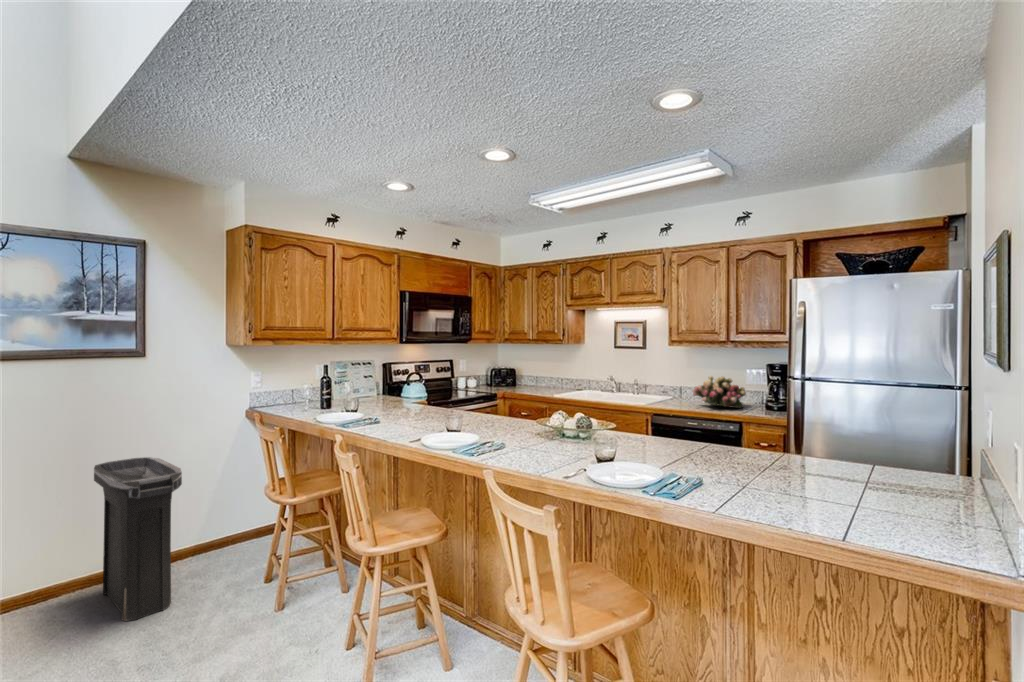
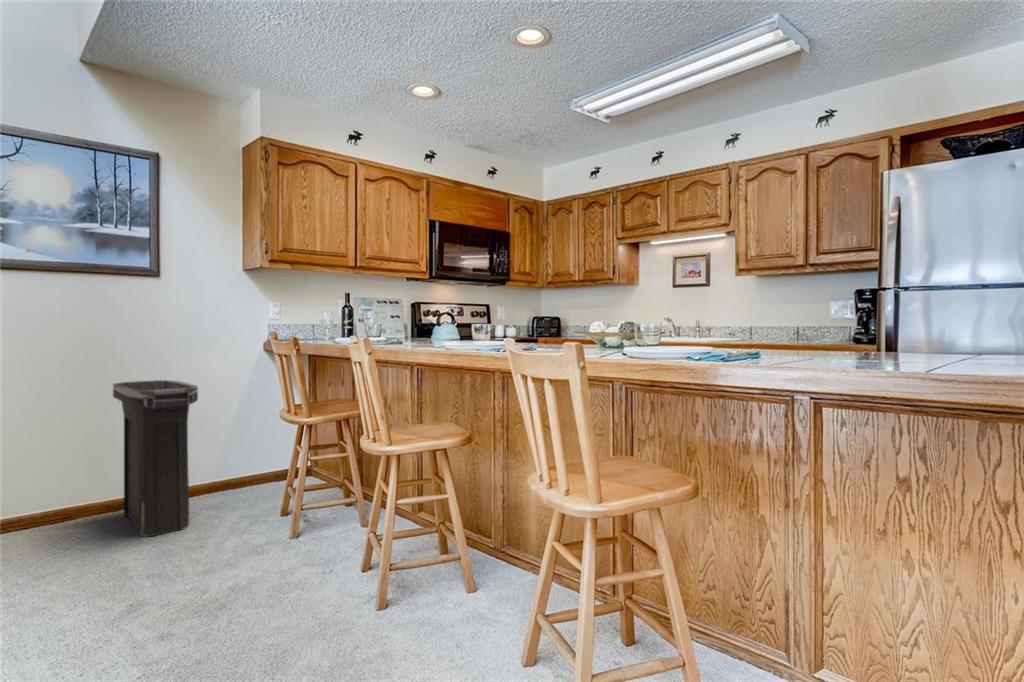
flower arrangement: present [692,376,746,408] -> none [761,303,826,340]

